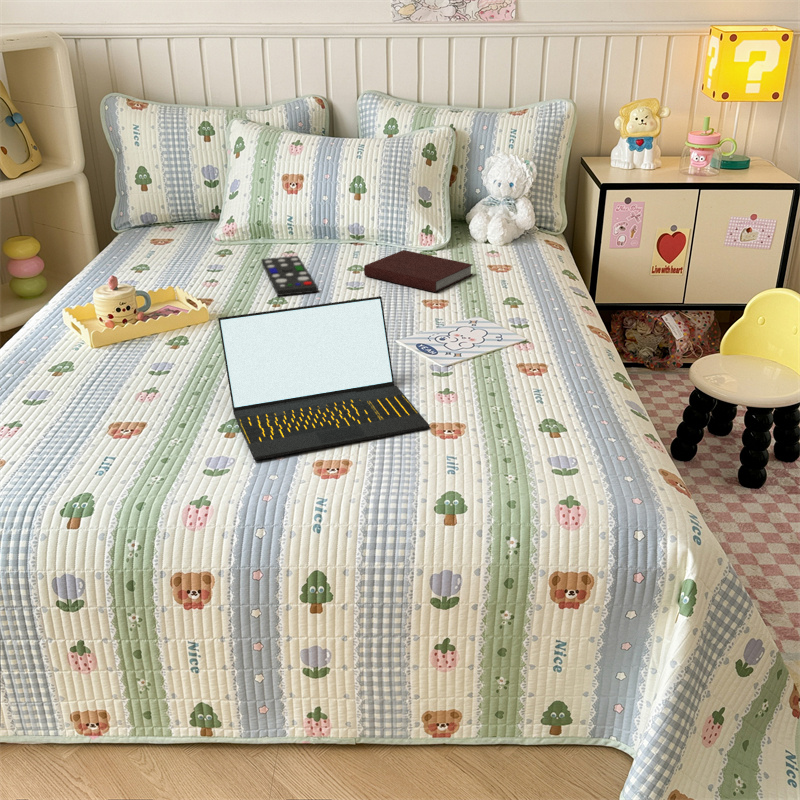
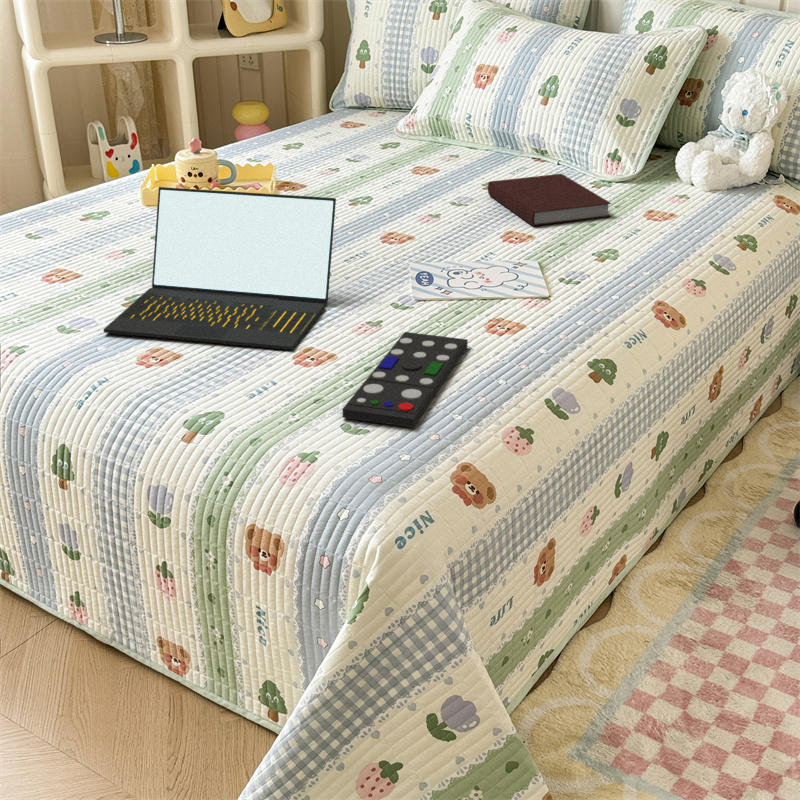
remote control: present [262,256,318,296] -> present [342,332,468,428]

